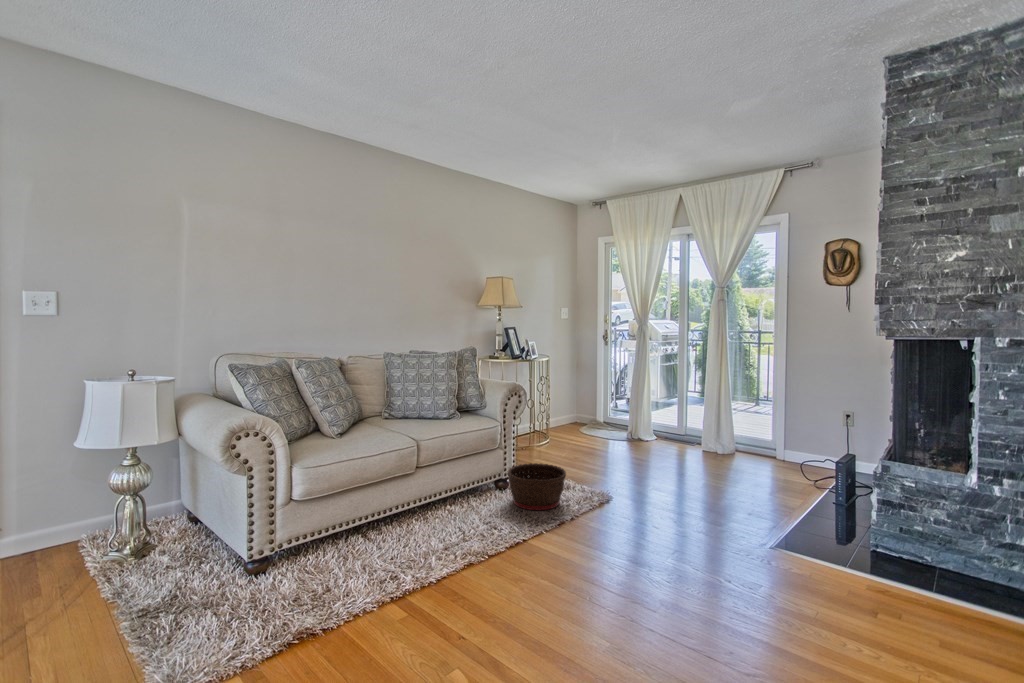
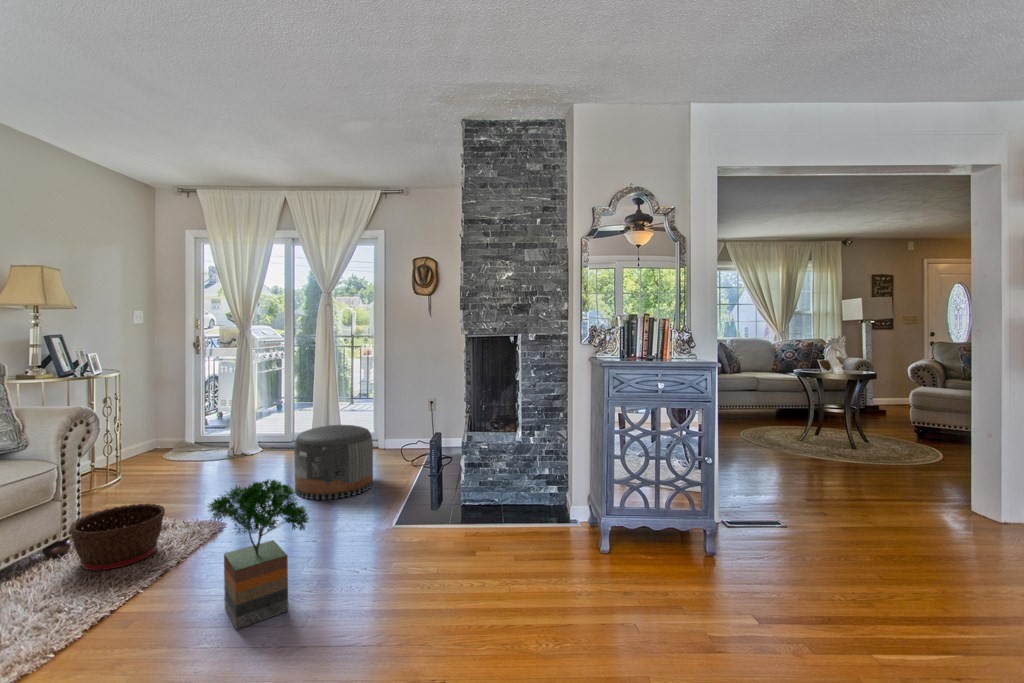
pouf: none [675,425,759,504] -> present [294,425,373,500]
potted tree: none [583,463,667,591] -> present [207,479,308,630]

